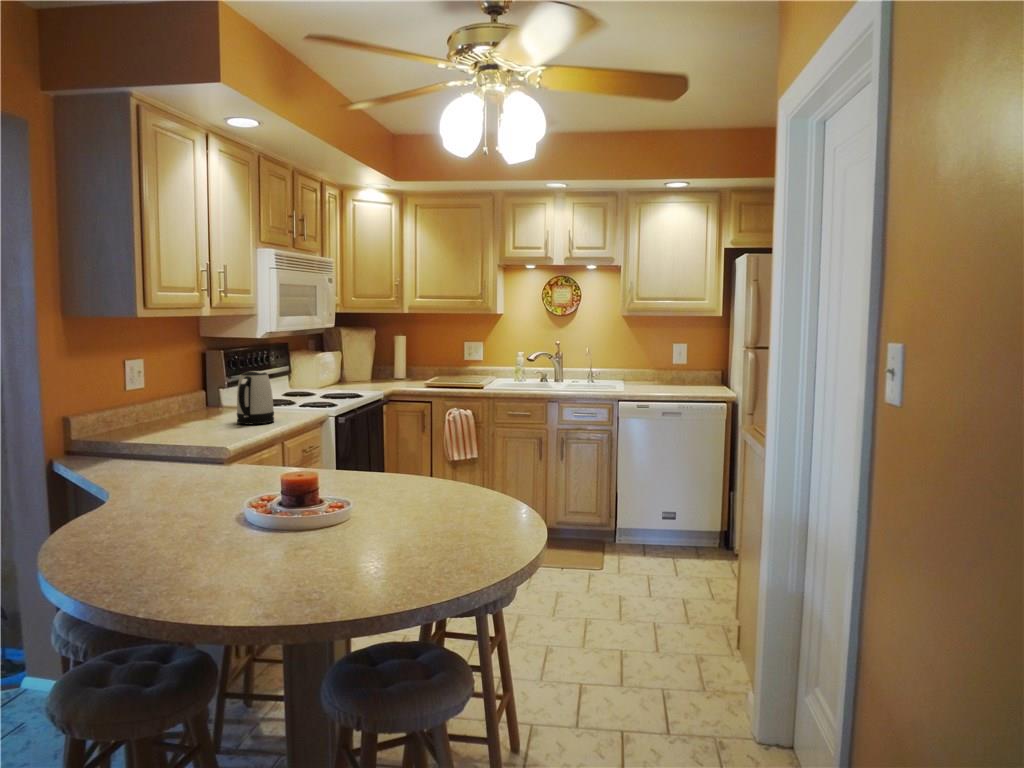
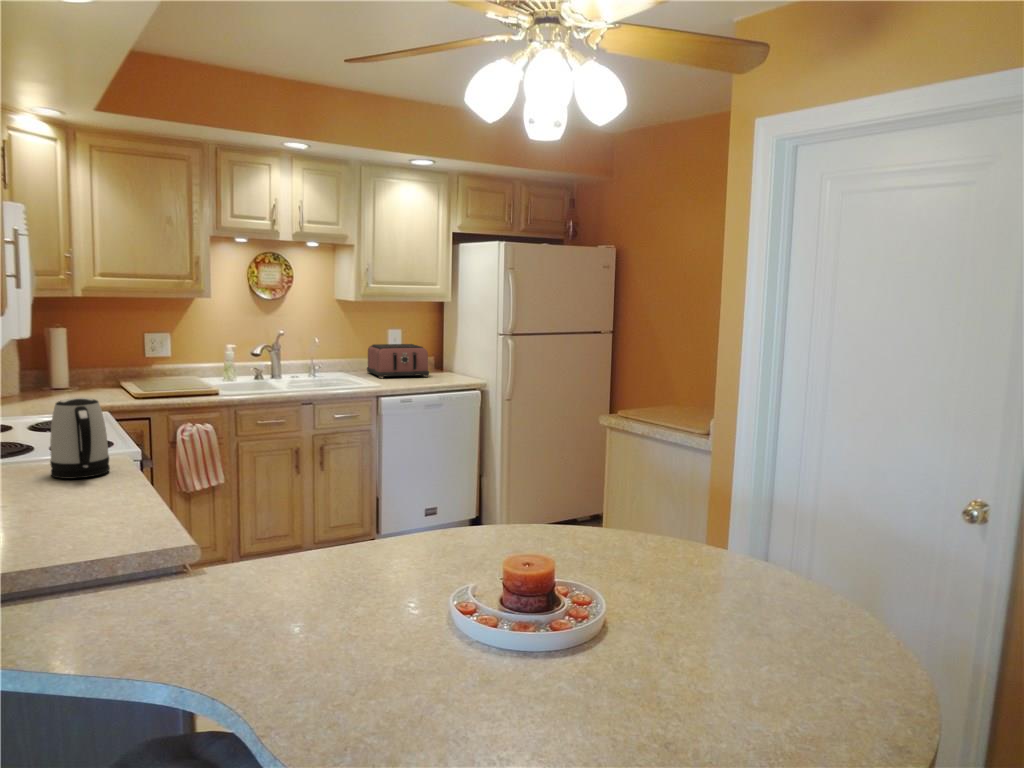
toaster: none [643,357,696,388] -> present [367,344,429,378]

